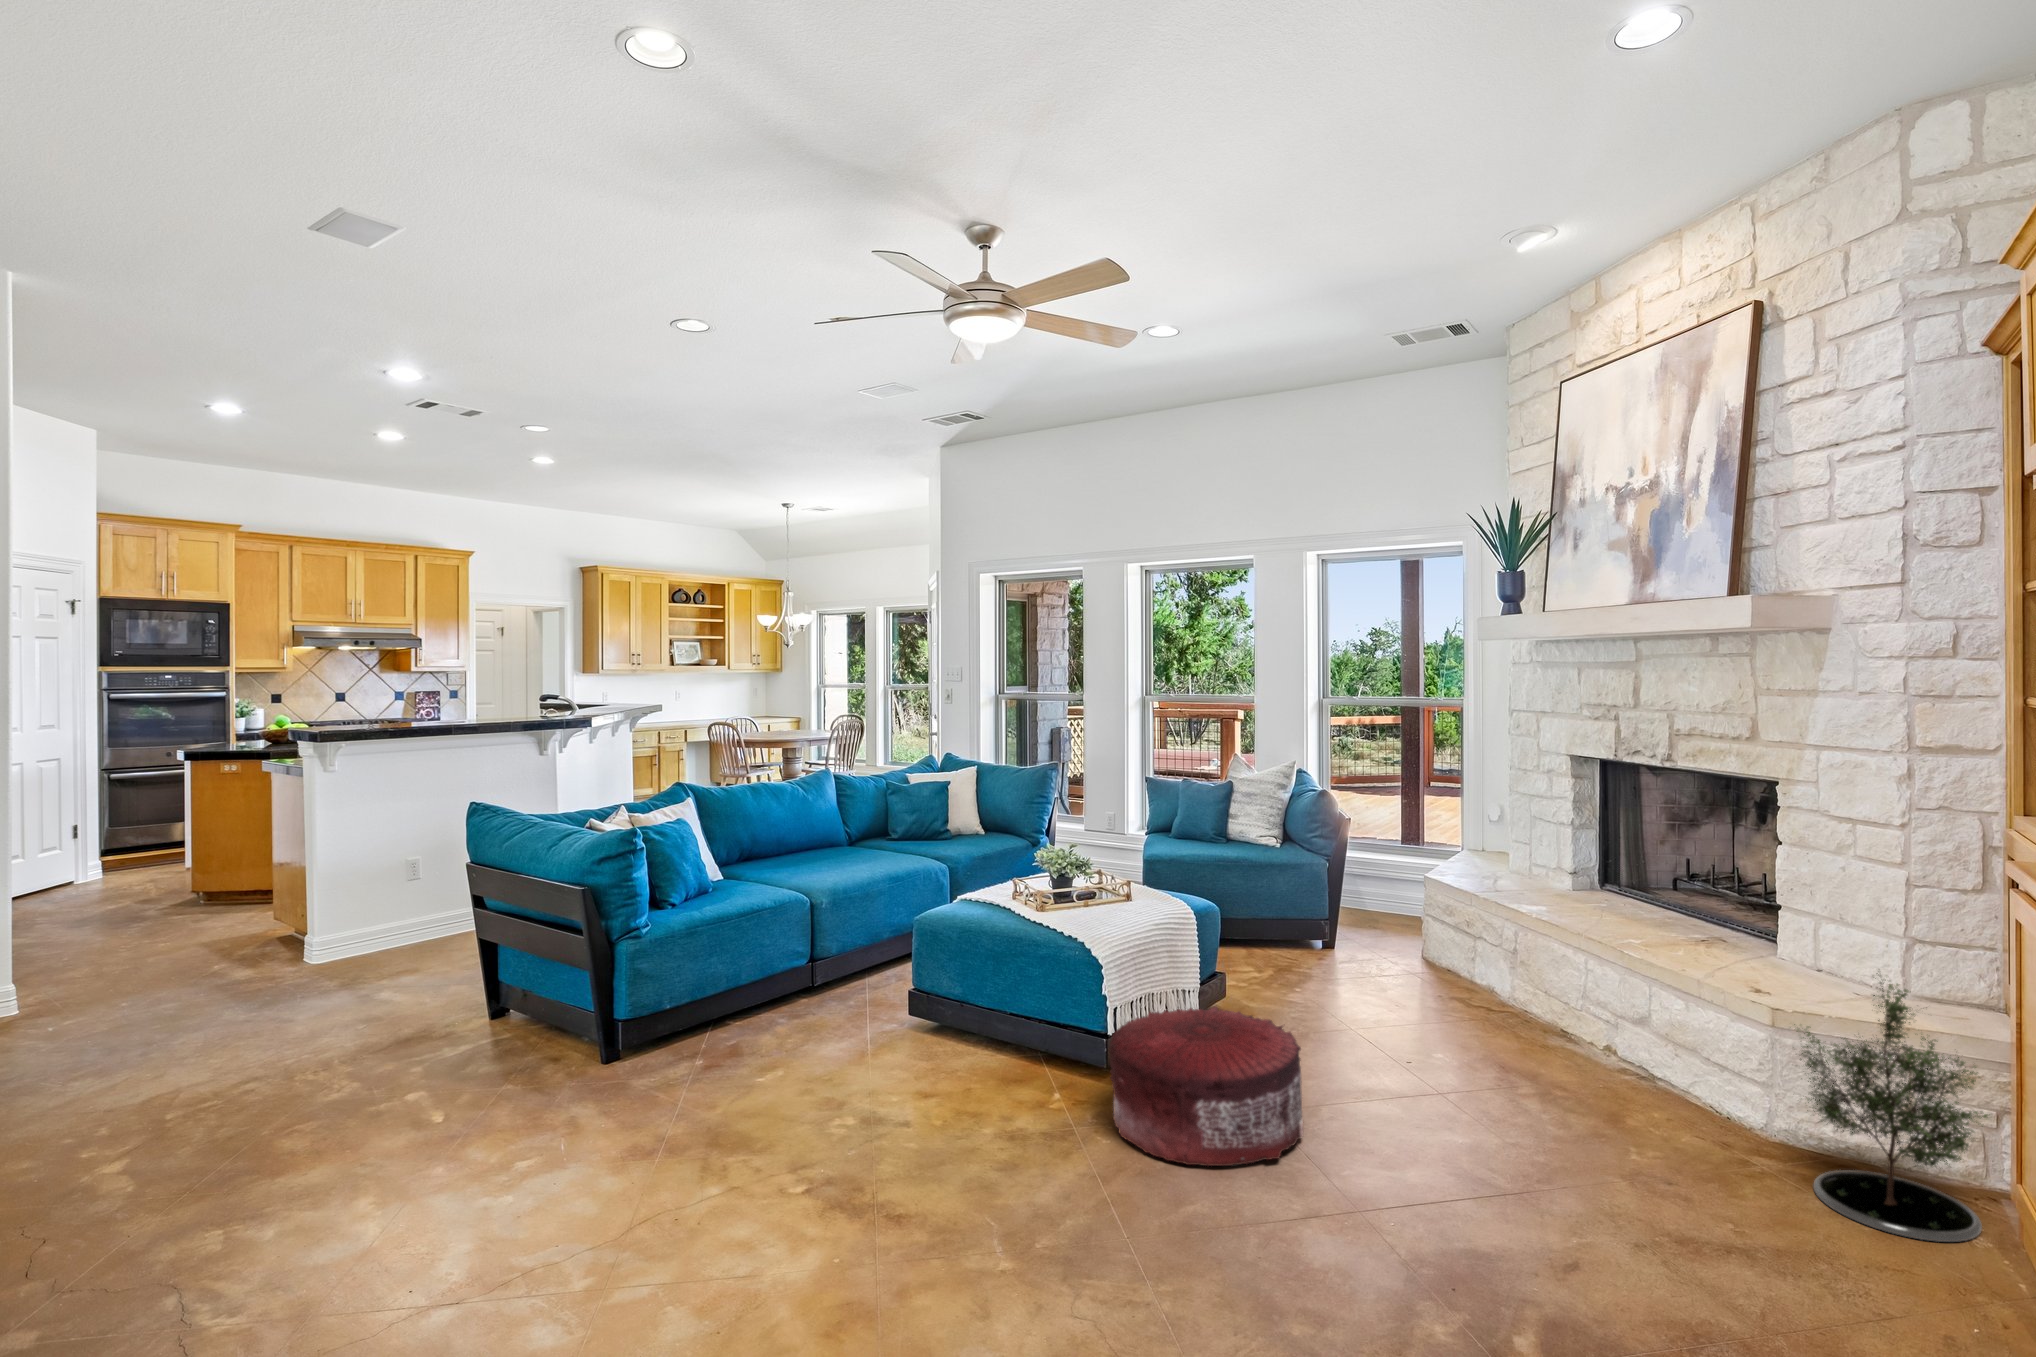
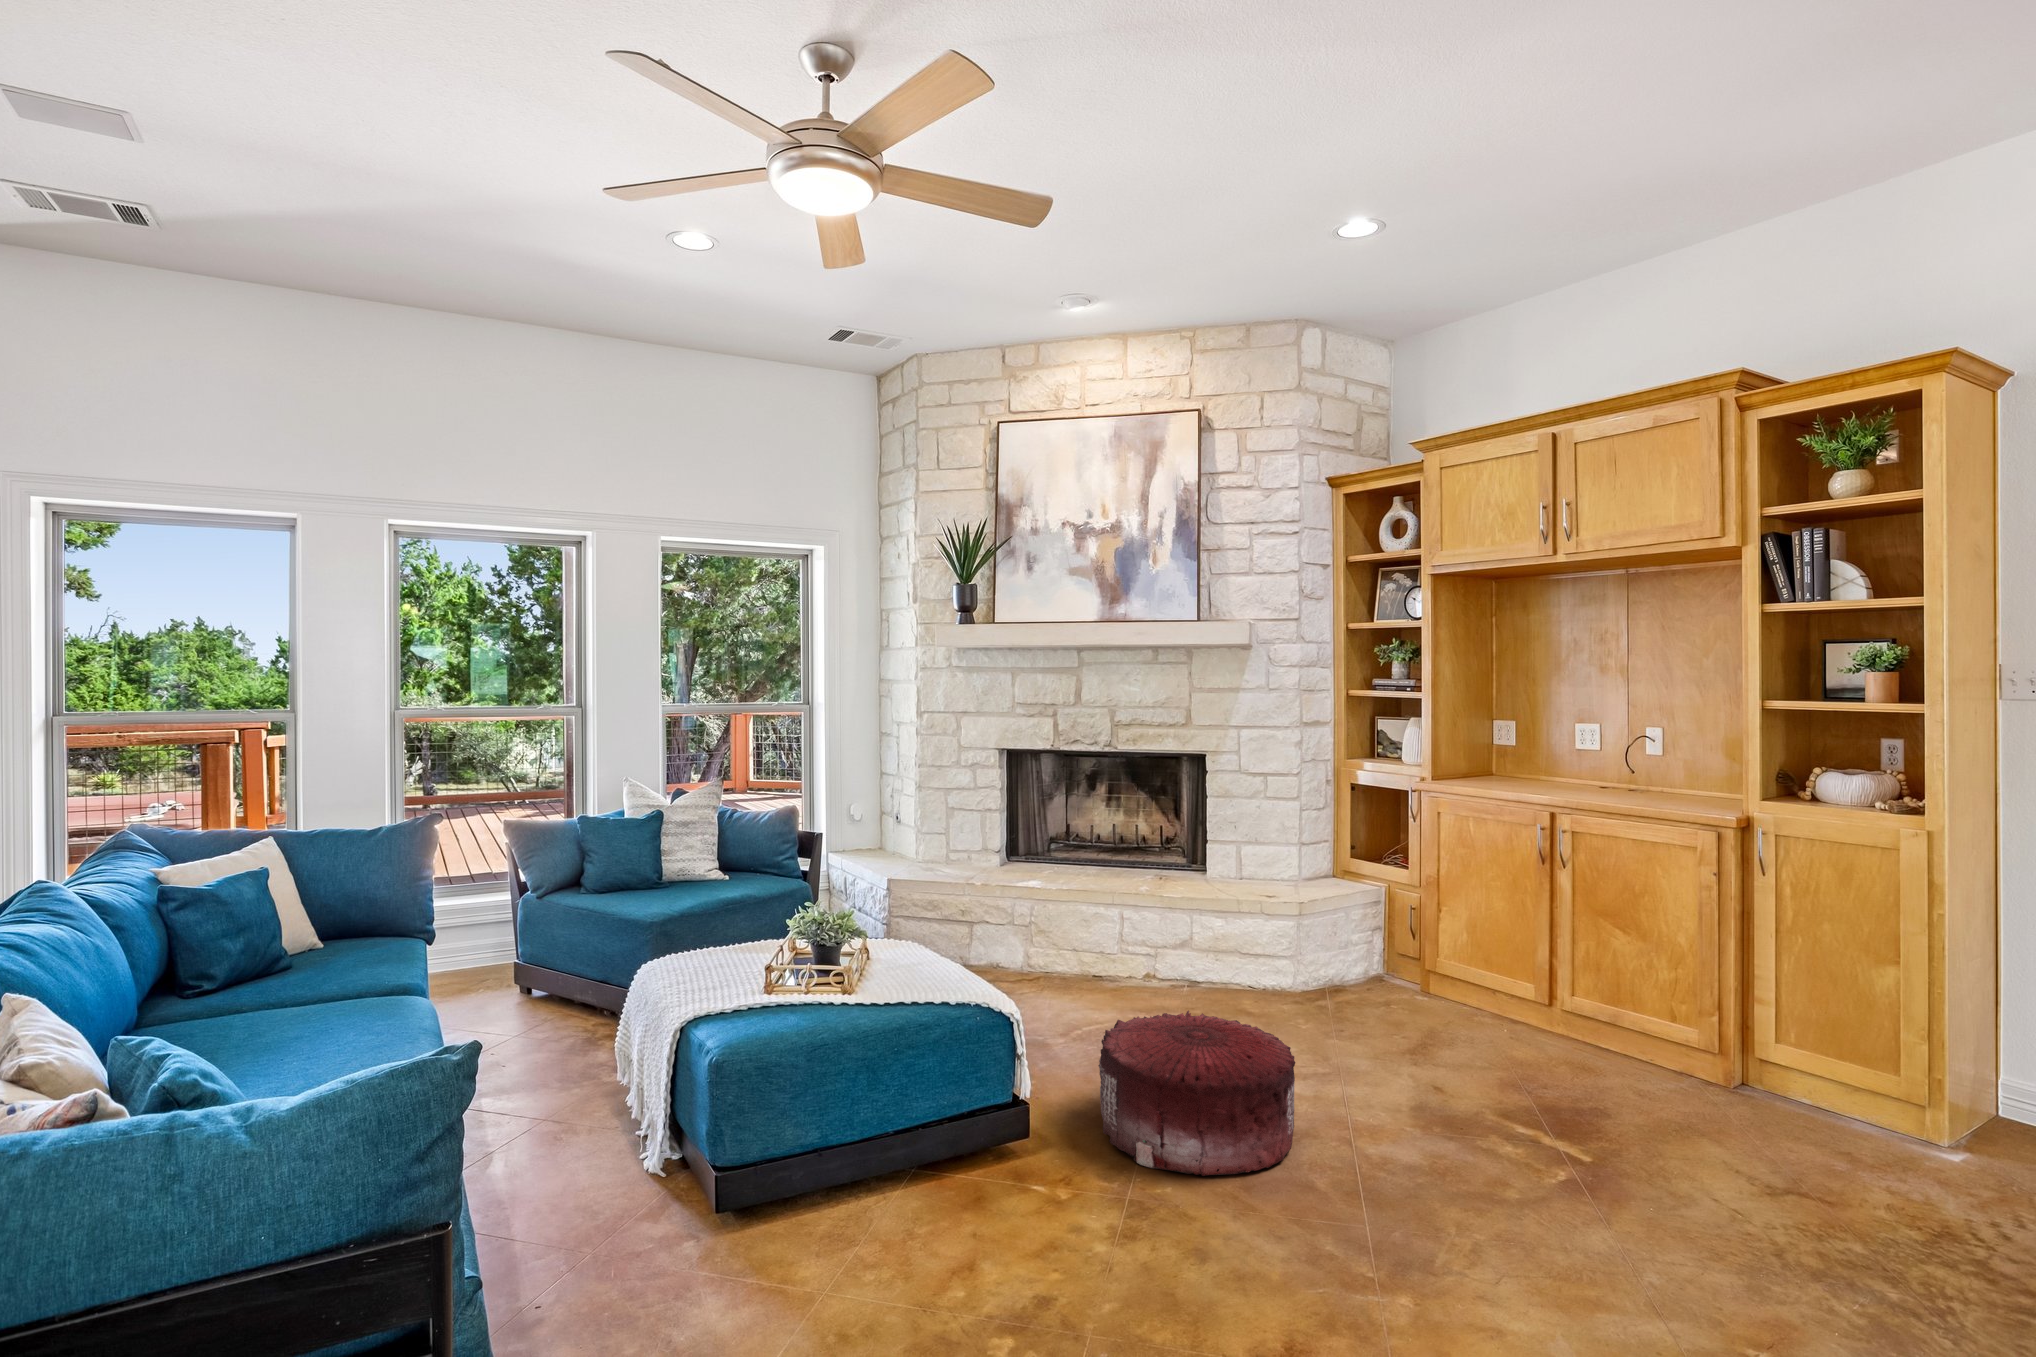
potted tree: present [1794,971,1987,1242] -> none [1342,854,1446,1009]

